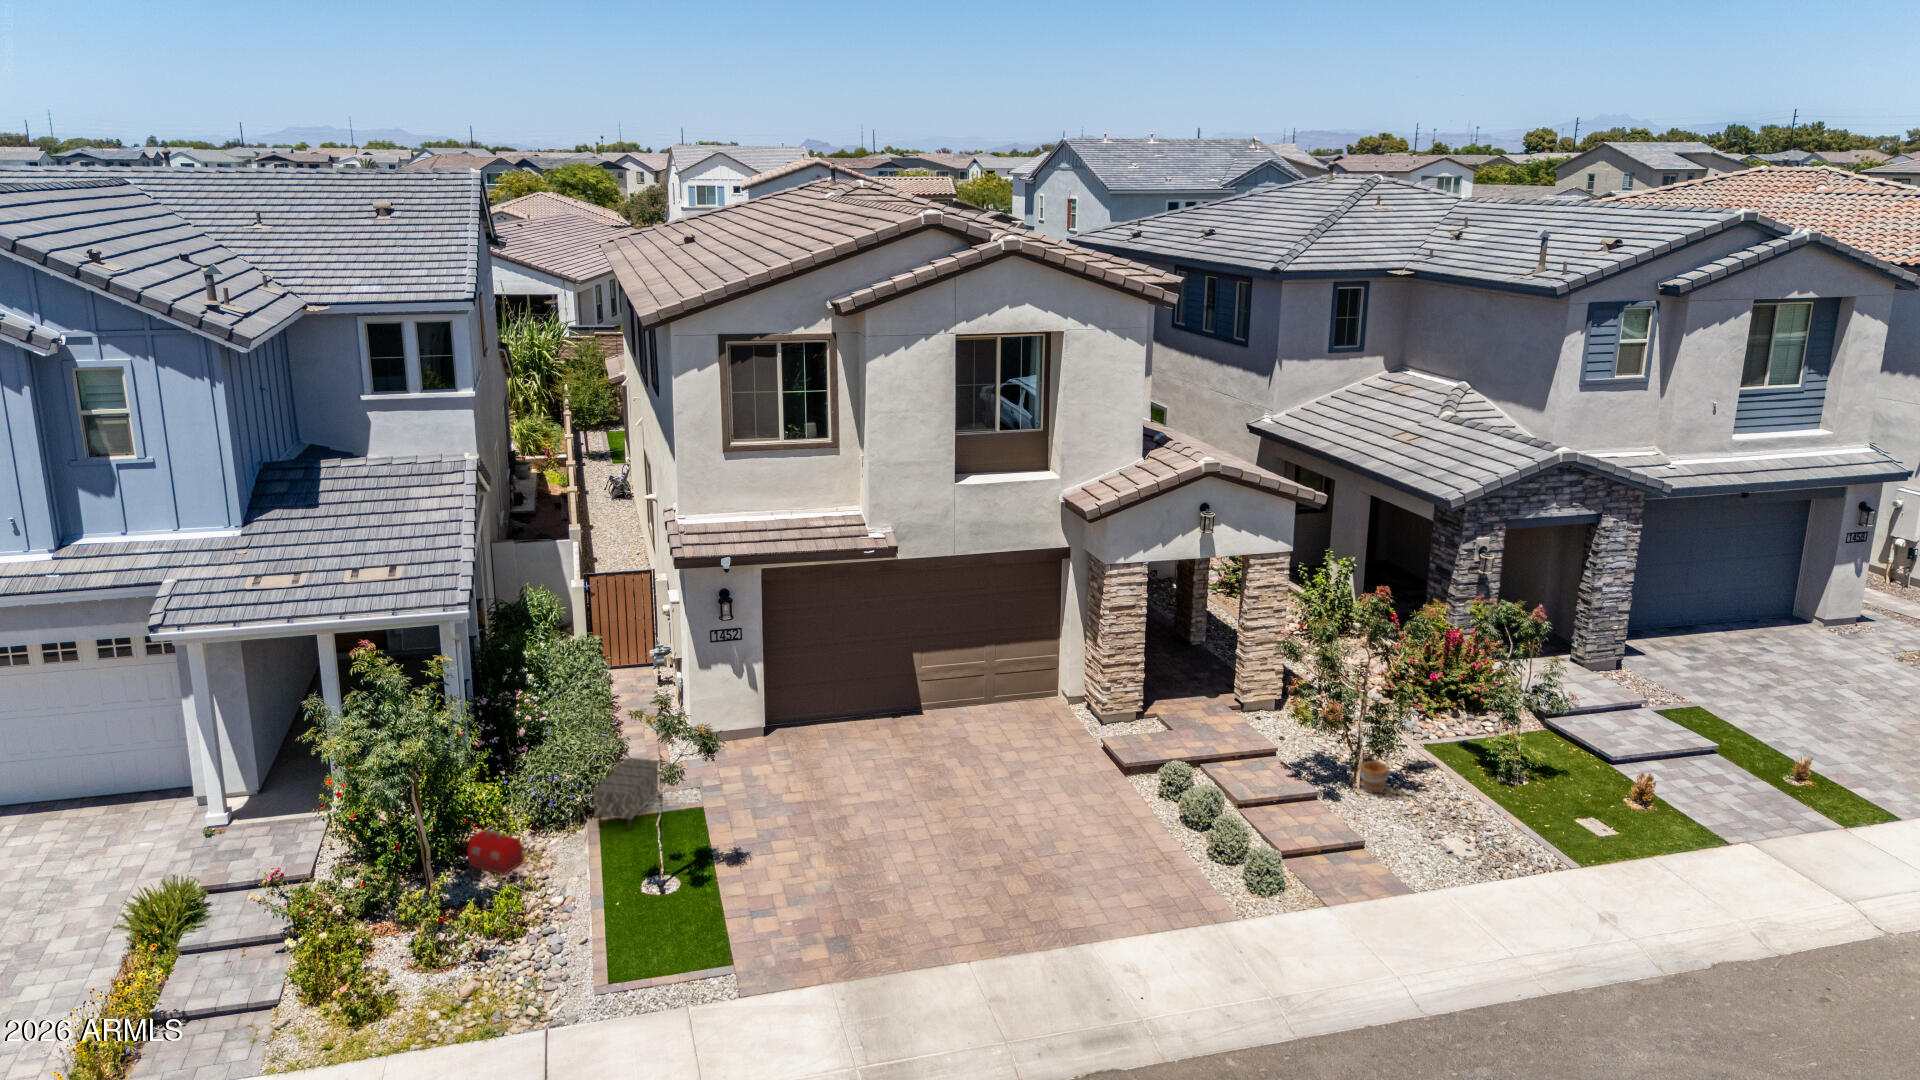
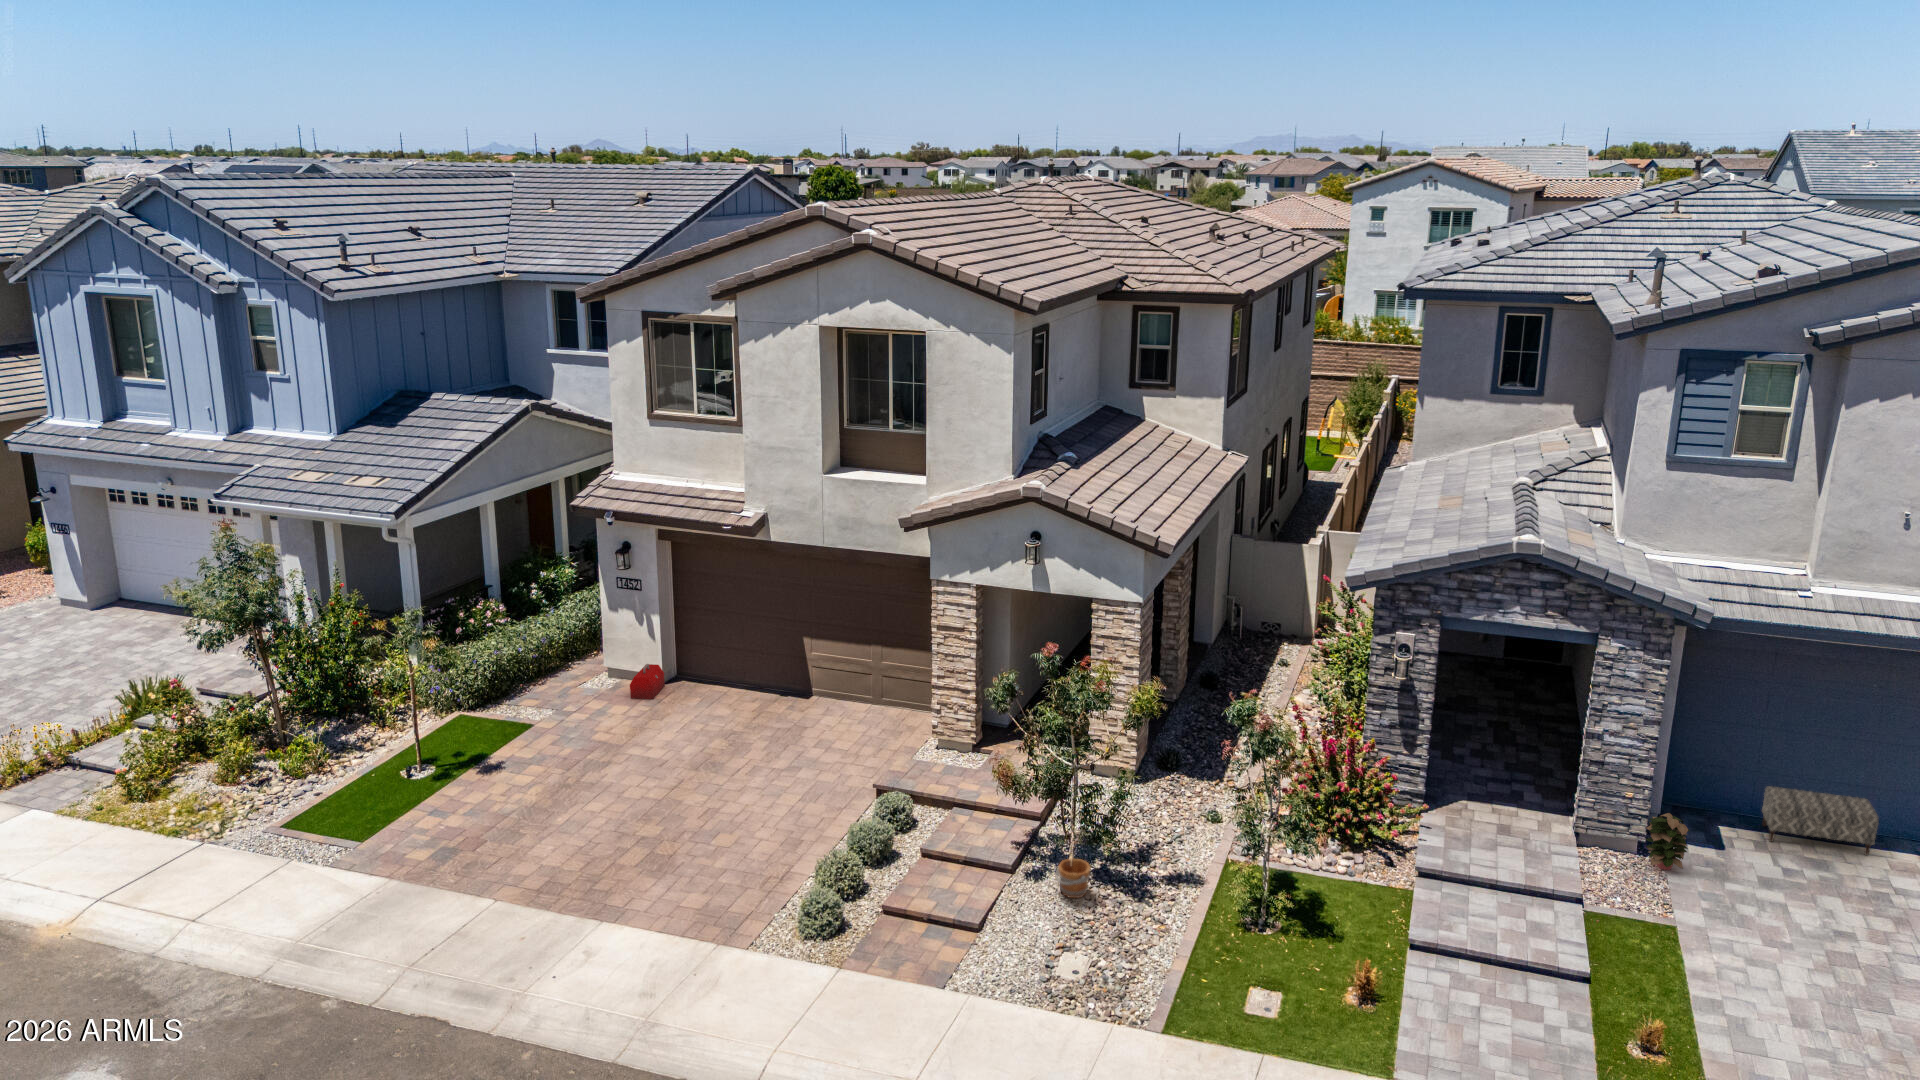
decorative plant: none [1629,635,1661,676] -> present [1645,813,1690,870]
bench: present [593,758,662,830] -> present [1762,786,1879,855]
toolbox: present [468,830,524,875] -> present [630,664,665,699]

